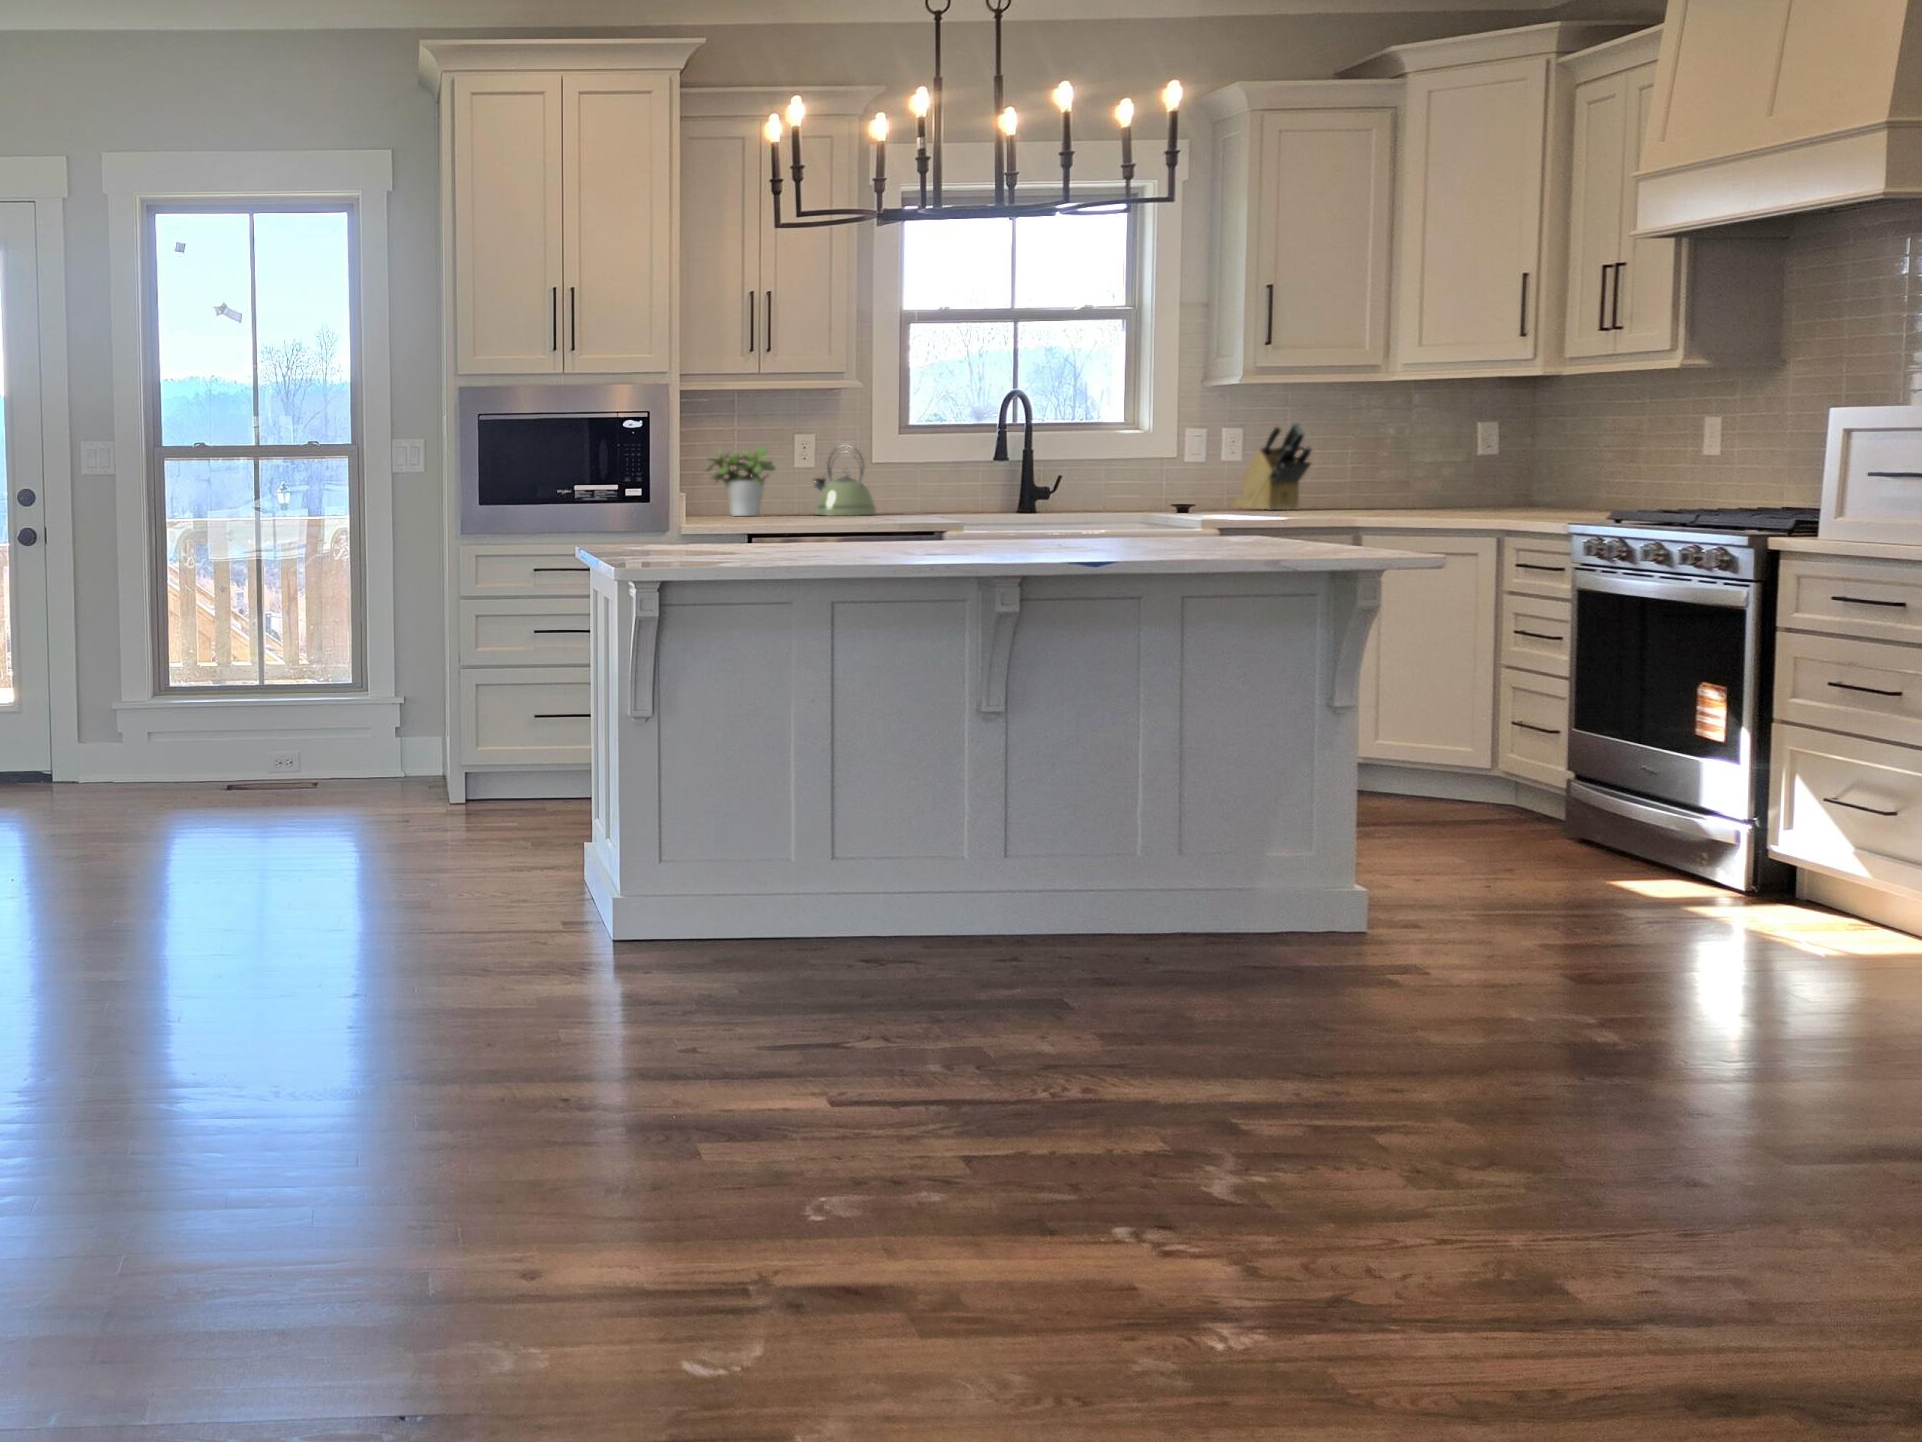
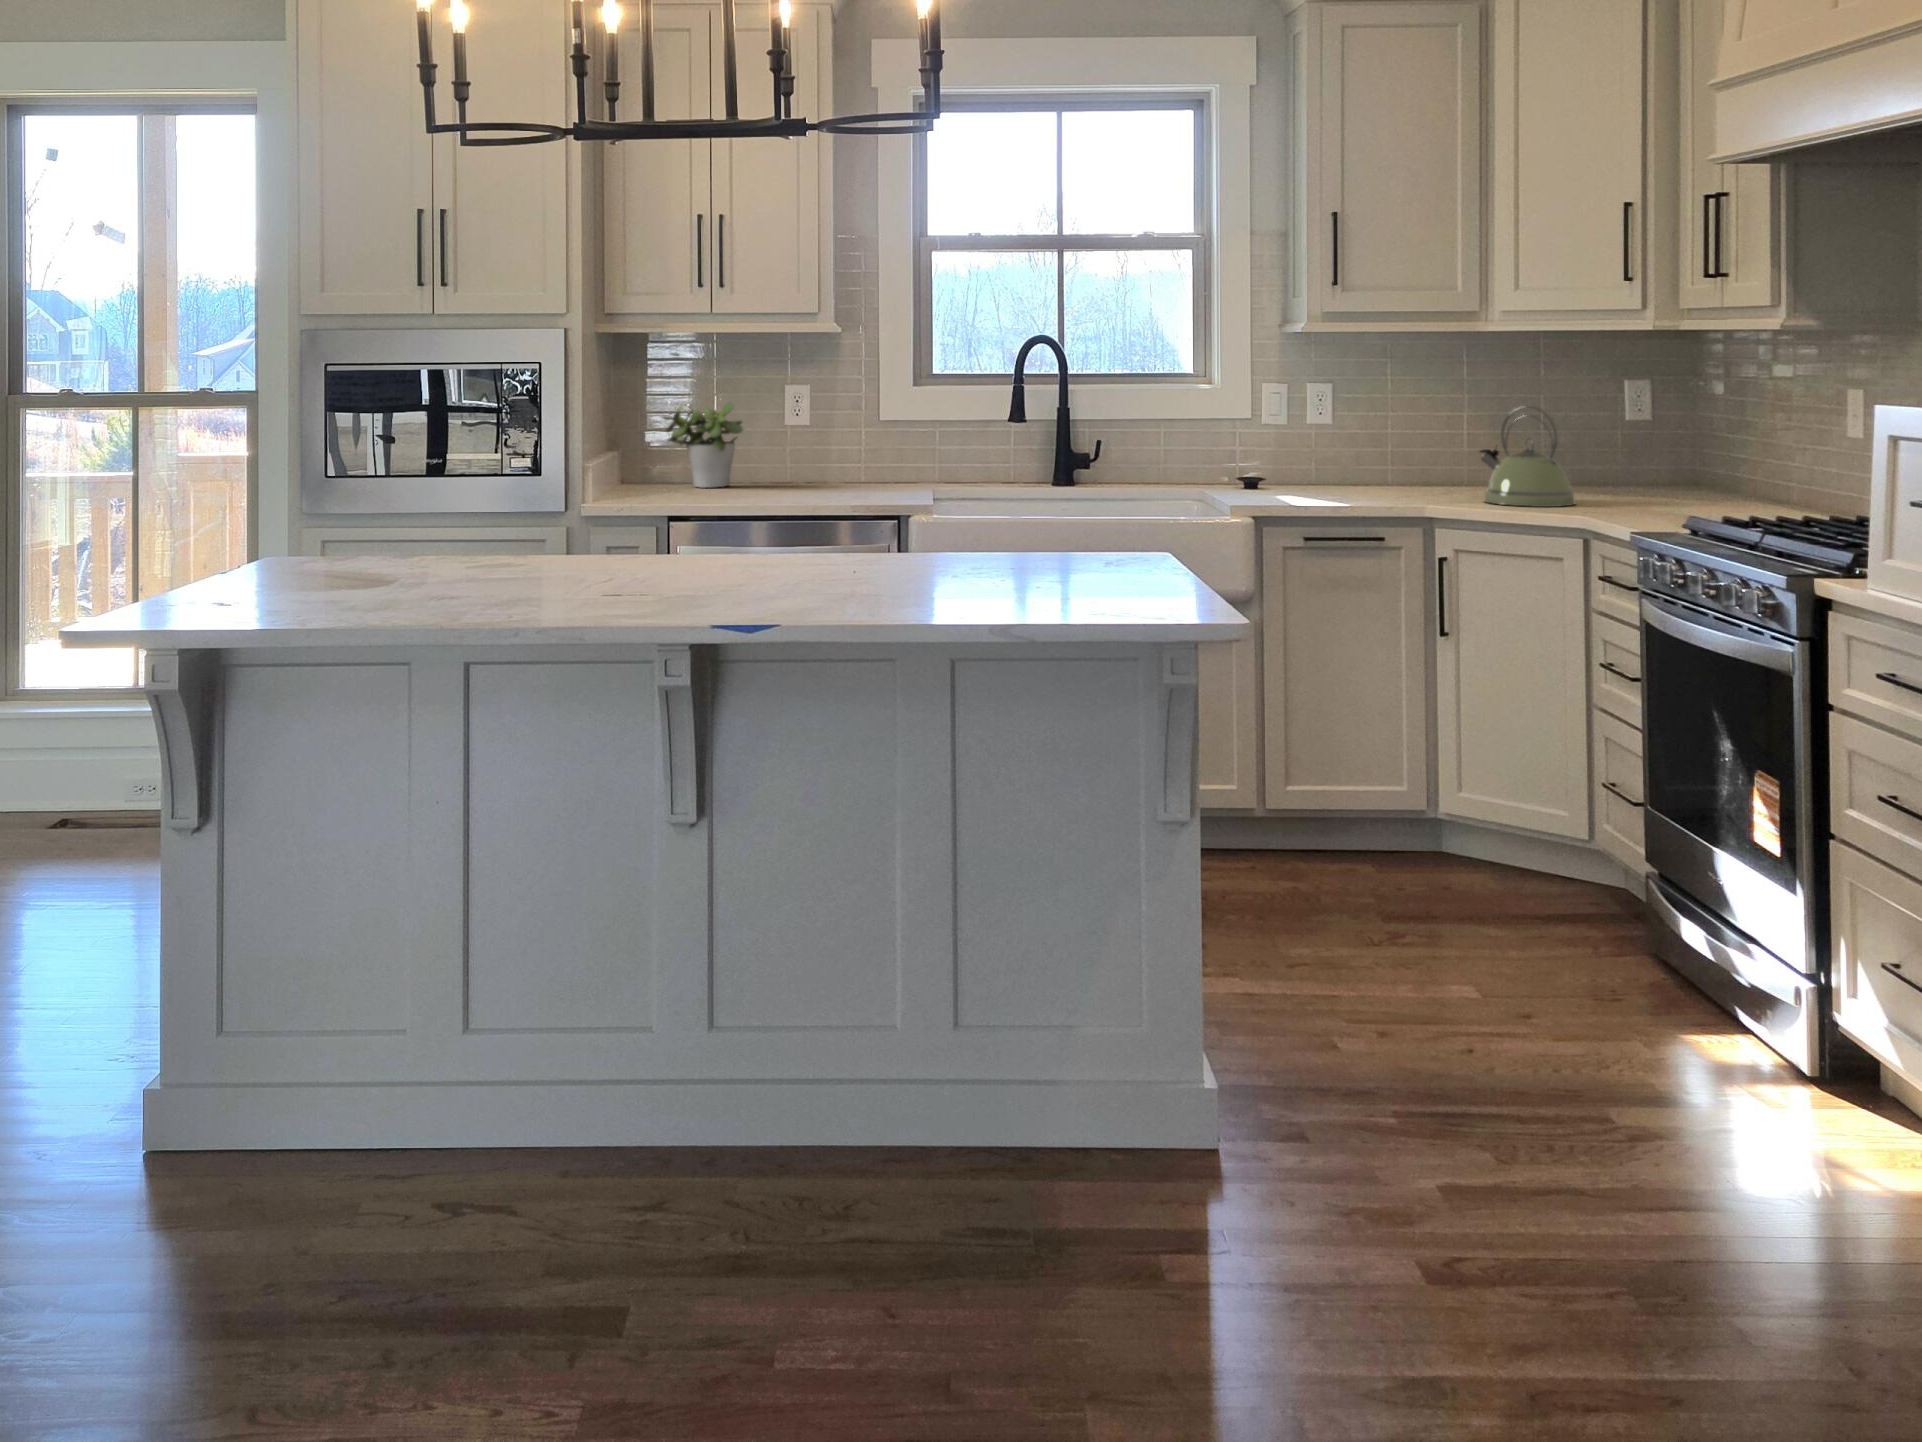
knife block: present [1231,422,1312,510] -> none [1318,380,1390,489]
kettle: present [814,447,876,516] -> present [1480,406,1575,507]

